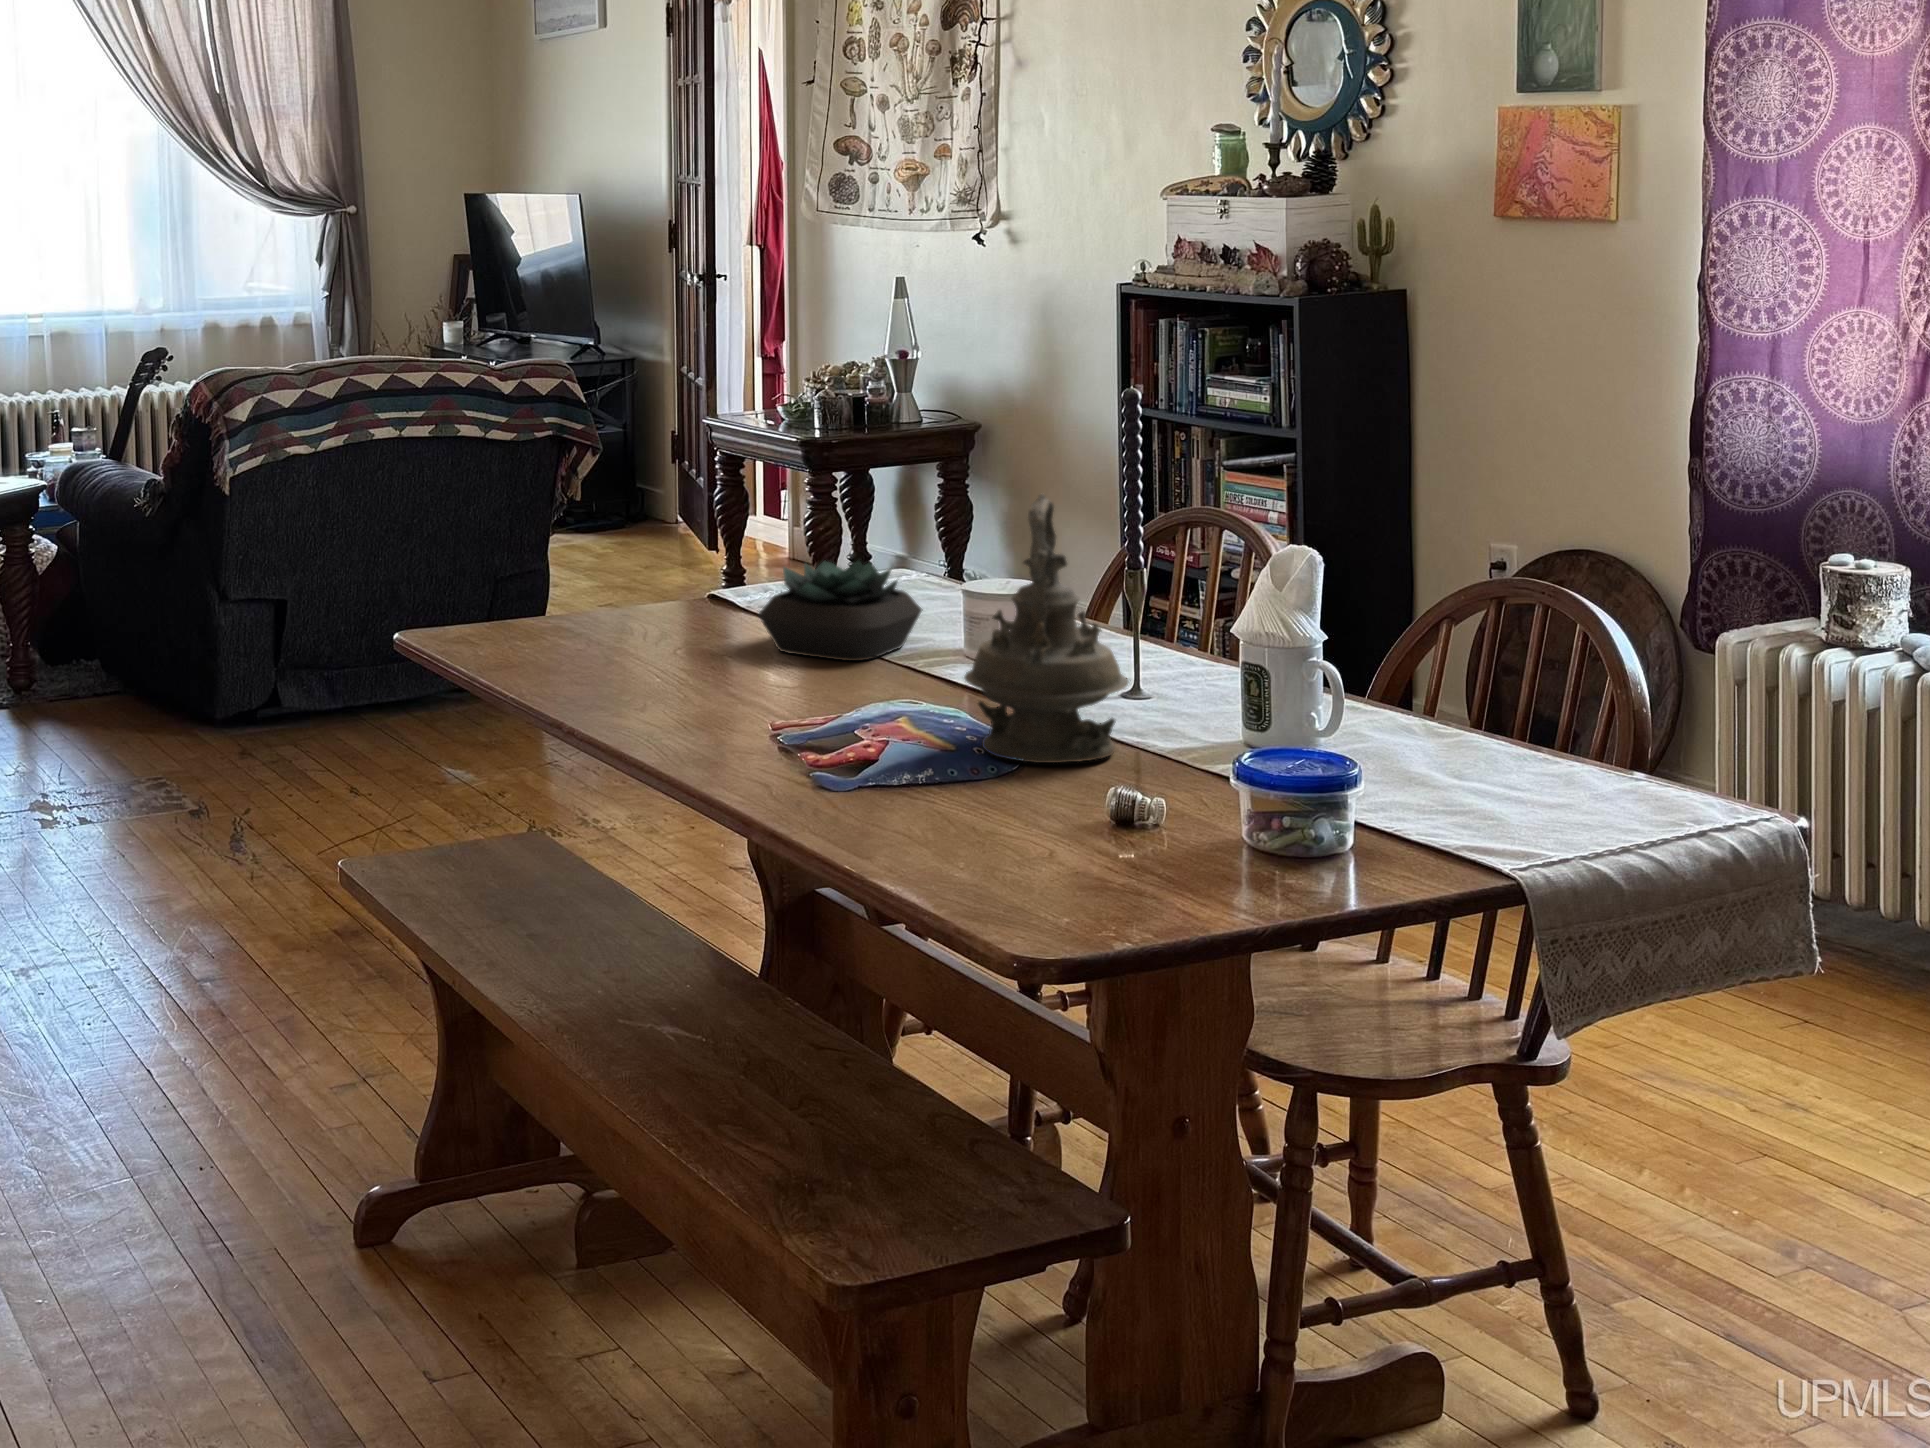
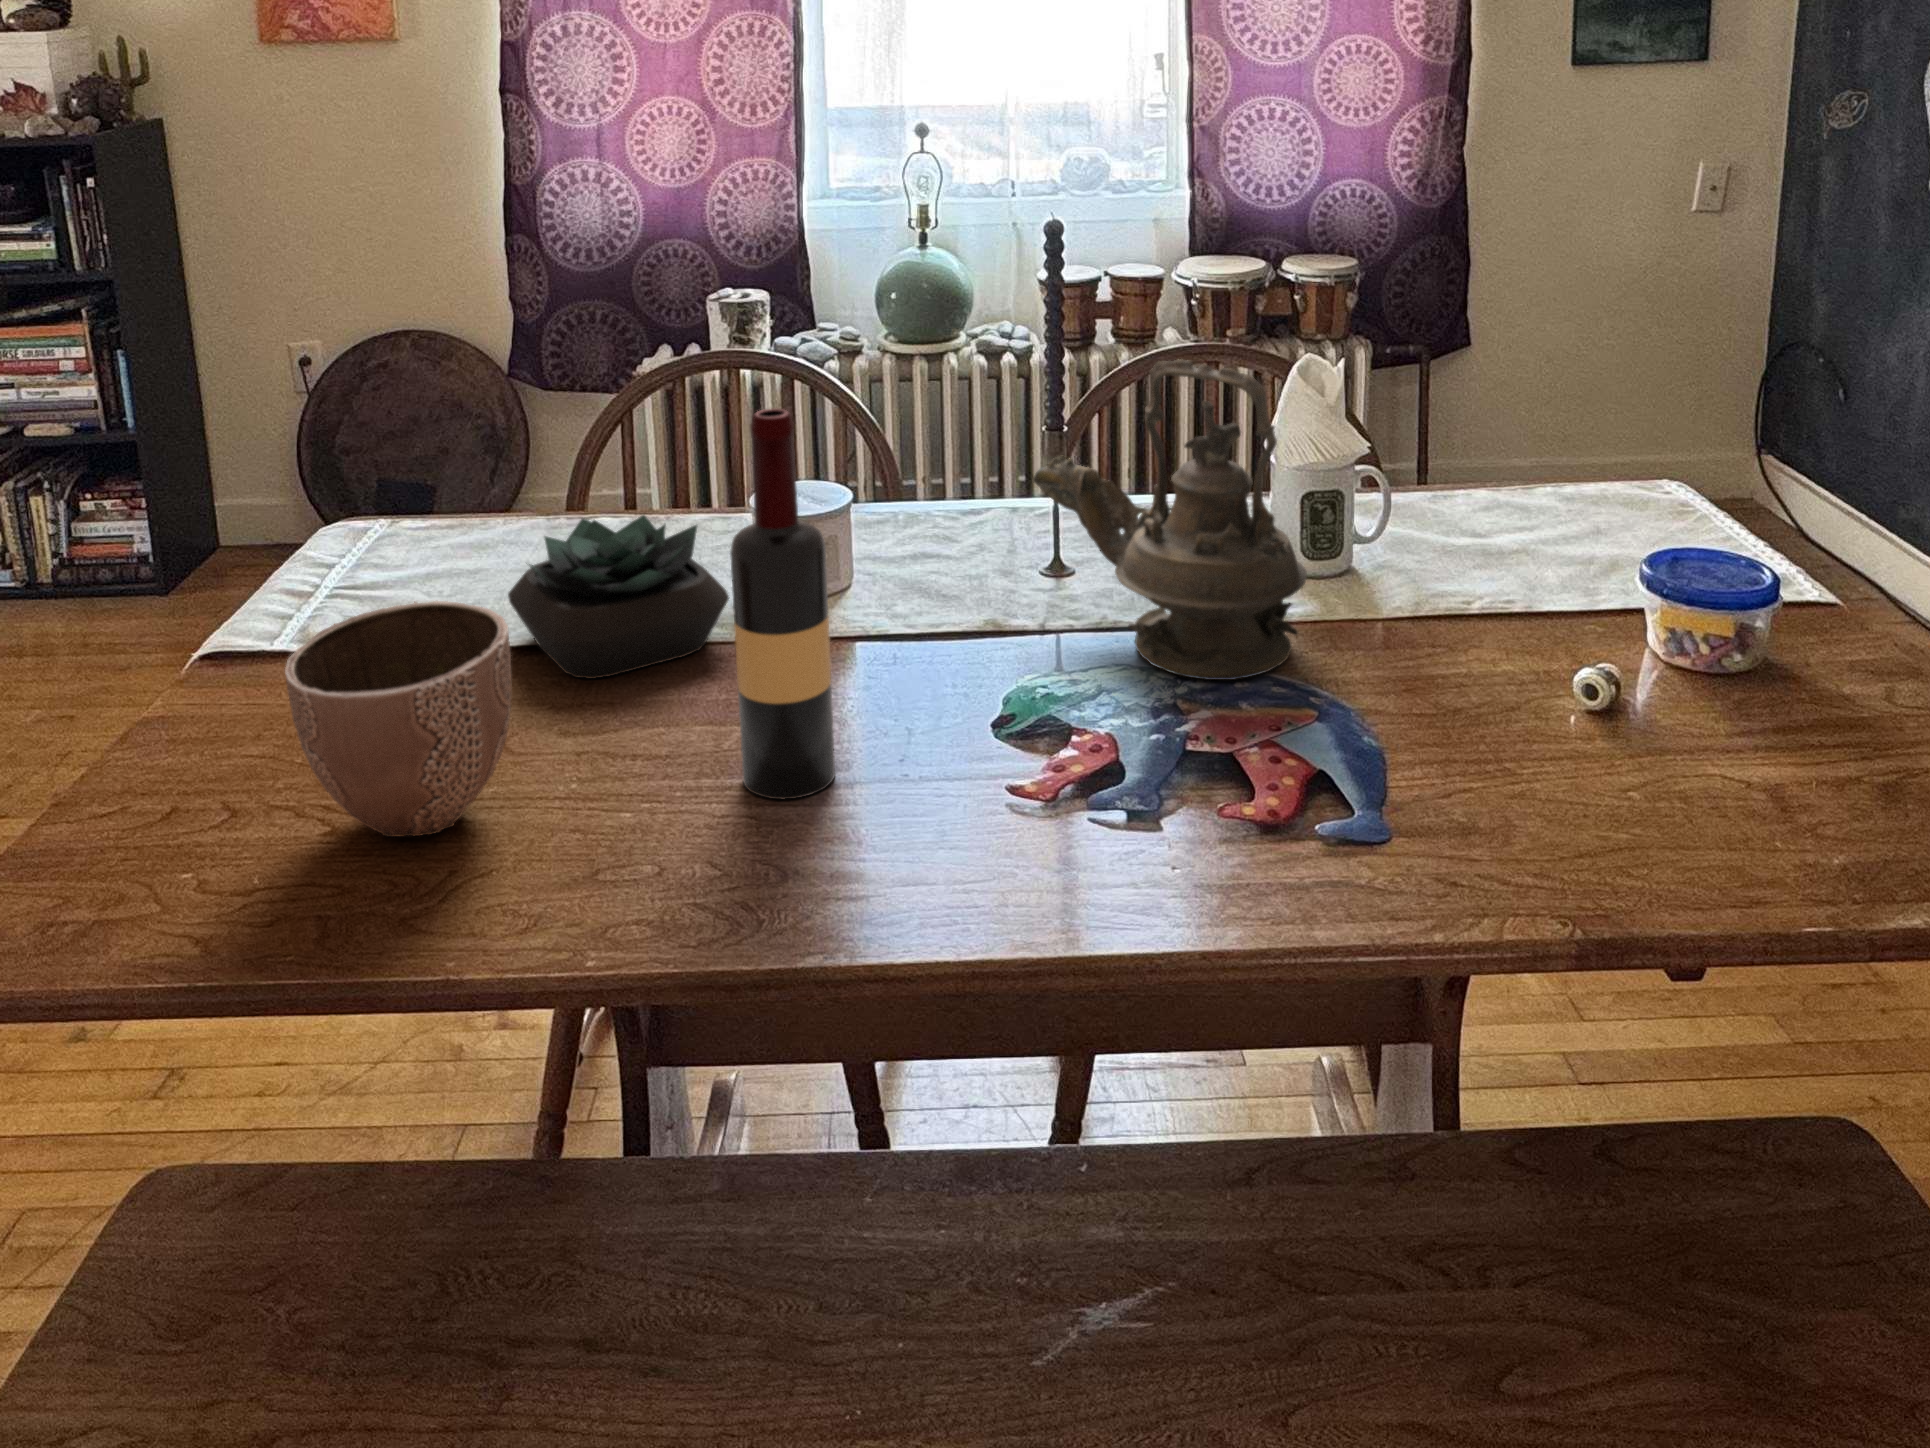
wine bottle: none [684,447,748,706] -> present [730,409,835,799]
decorative bowl: none [520,537,643,662] -> present [285,601,512,837]

